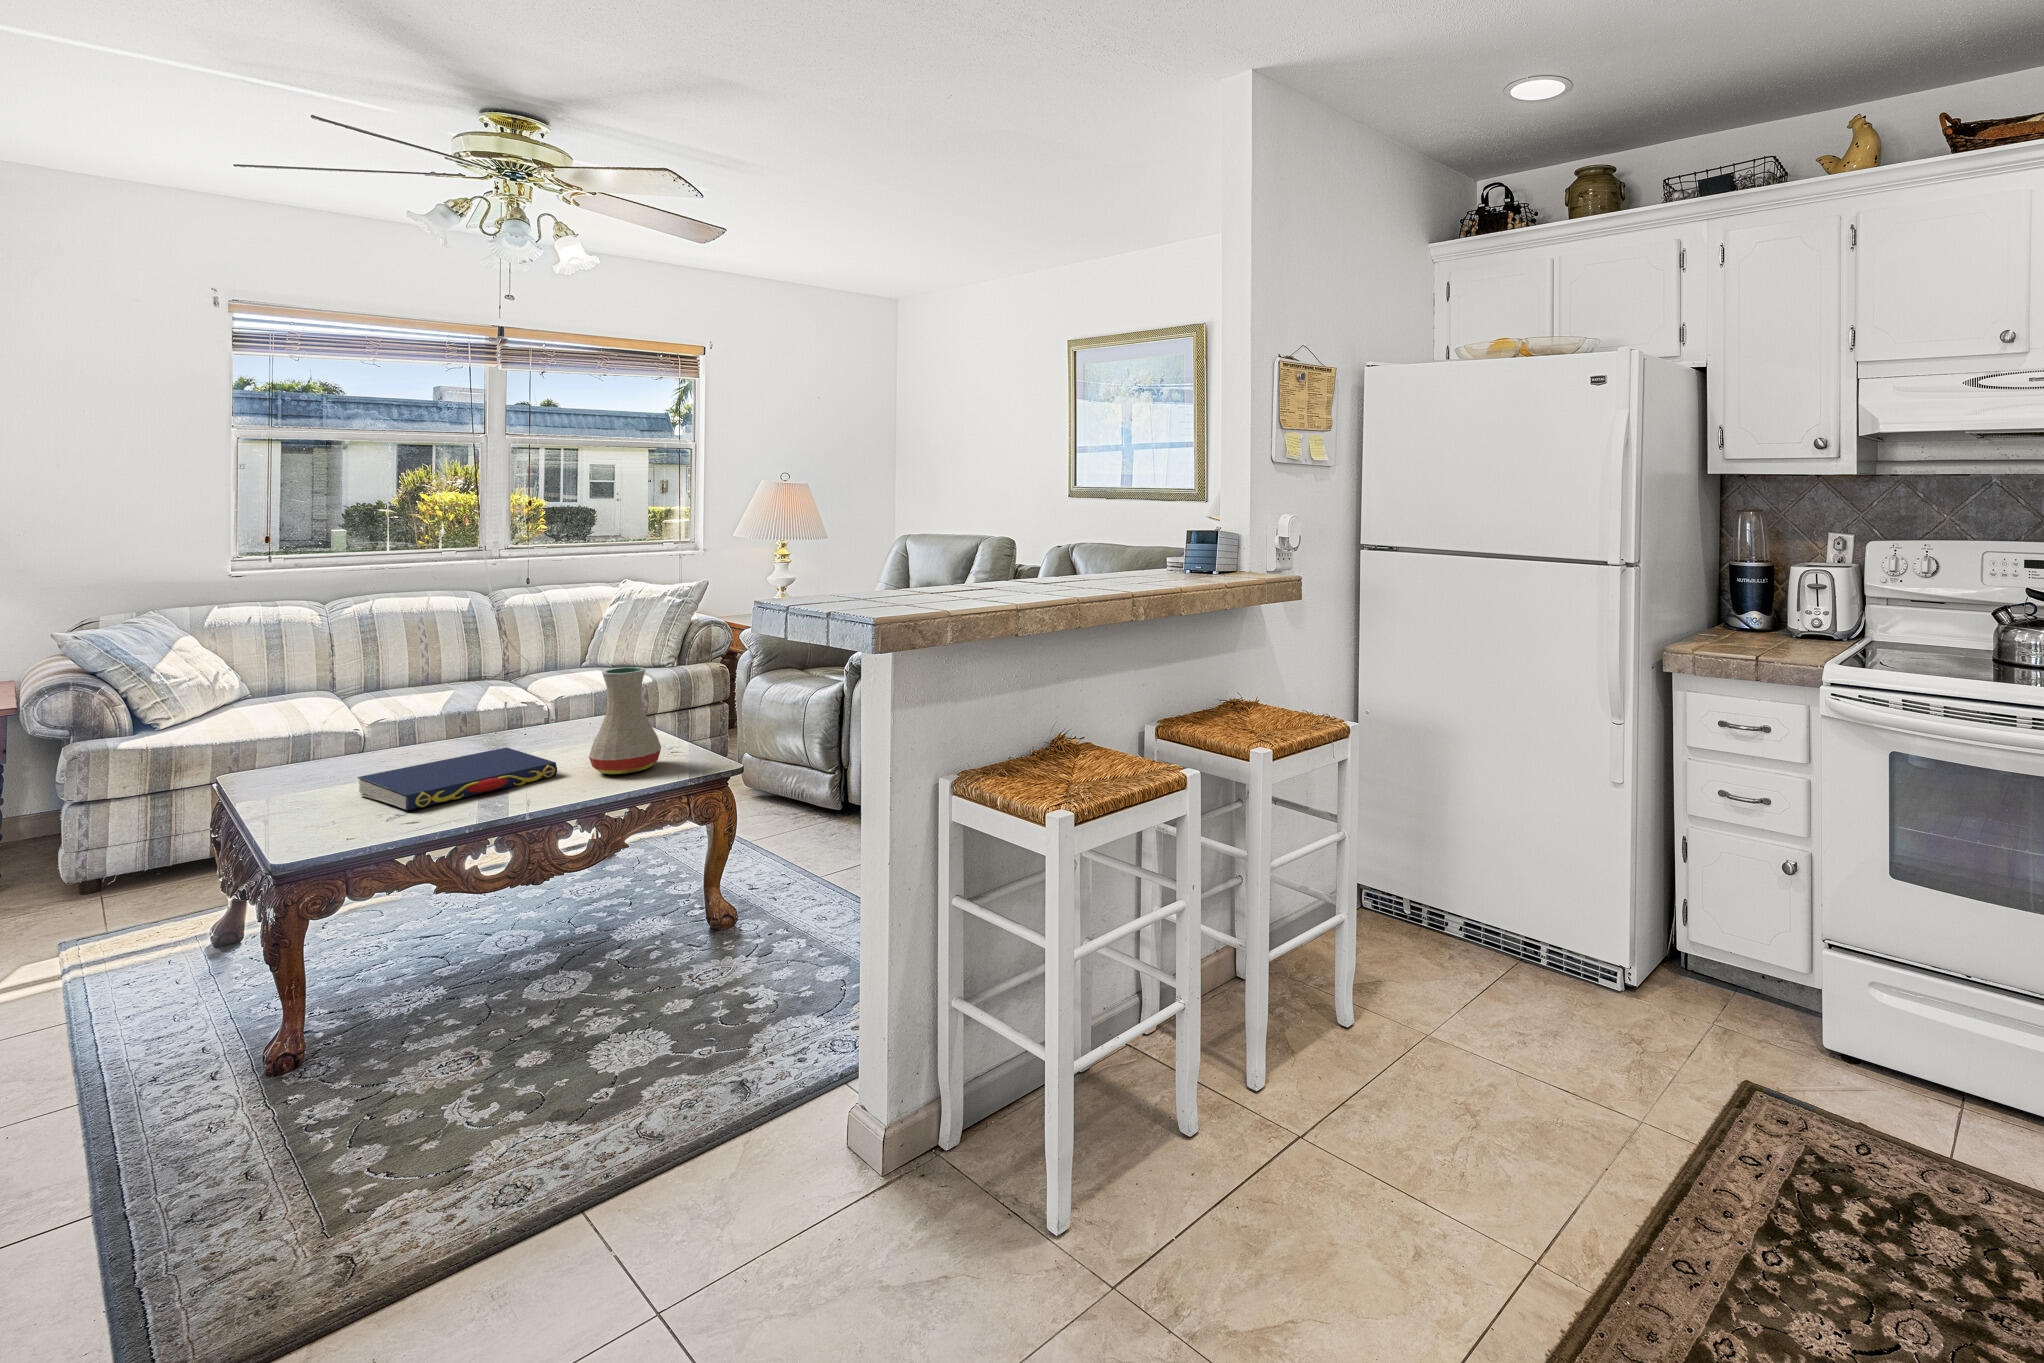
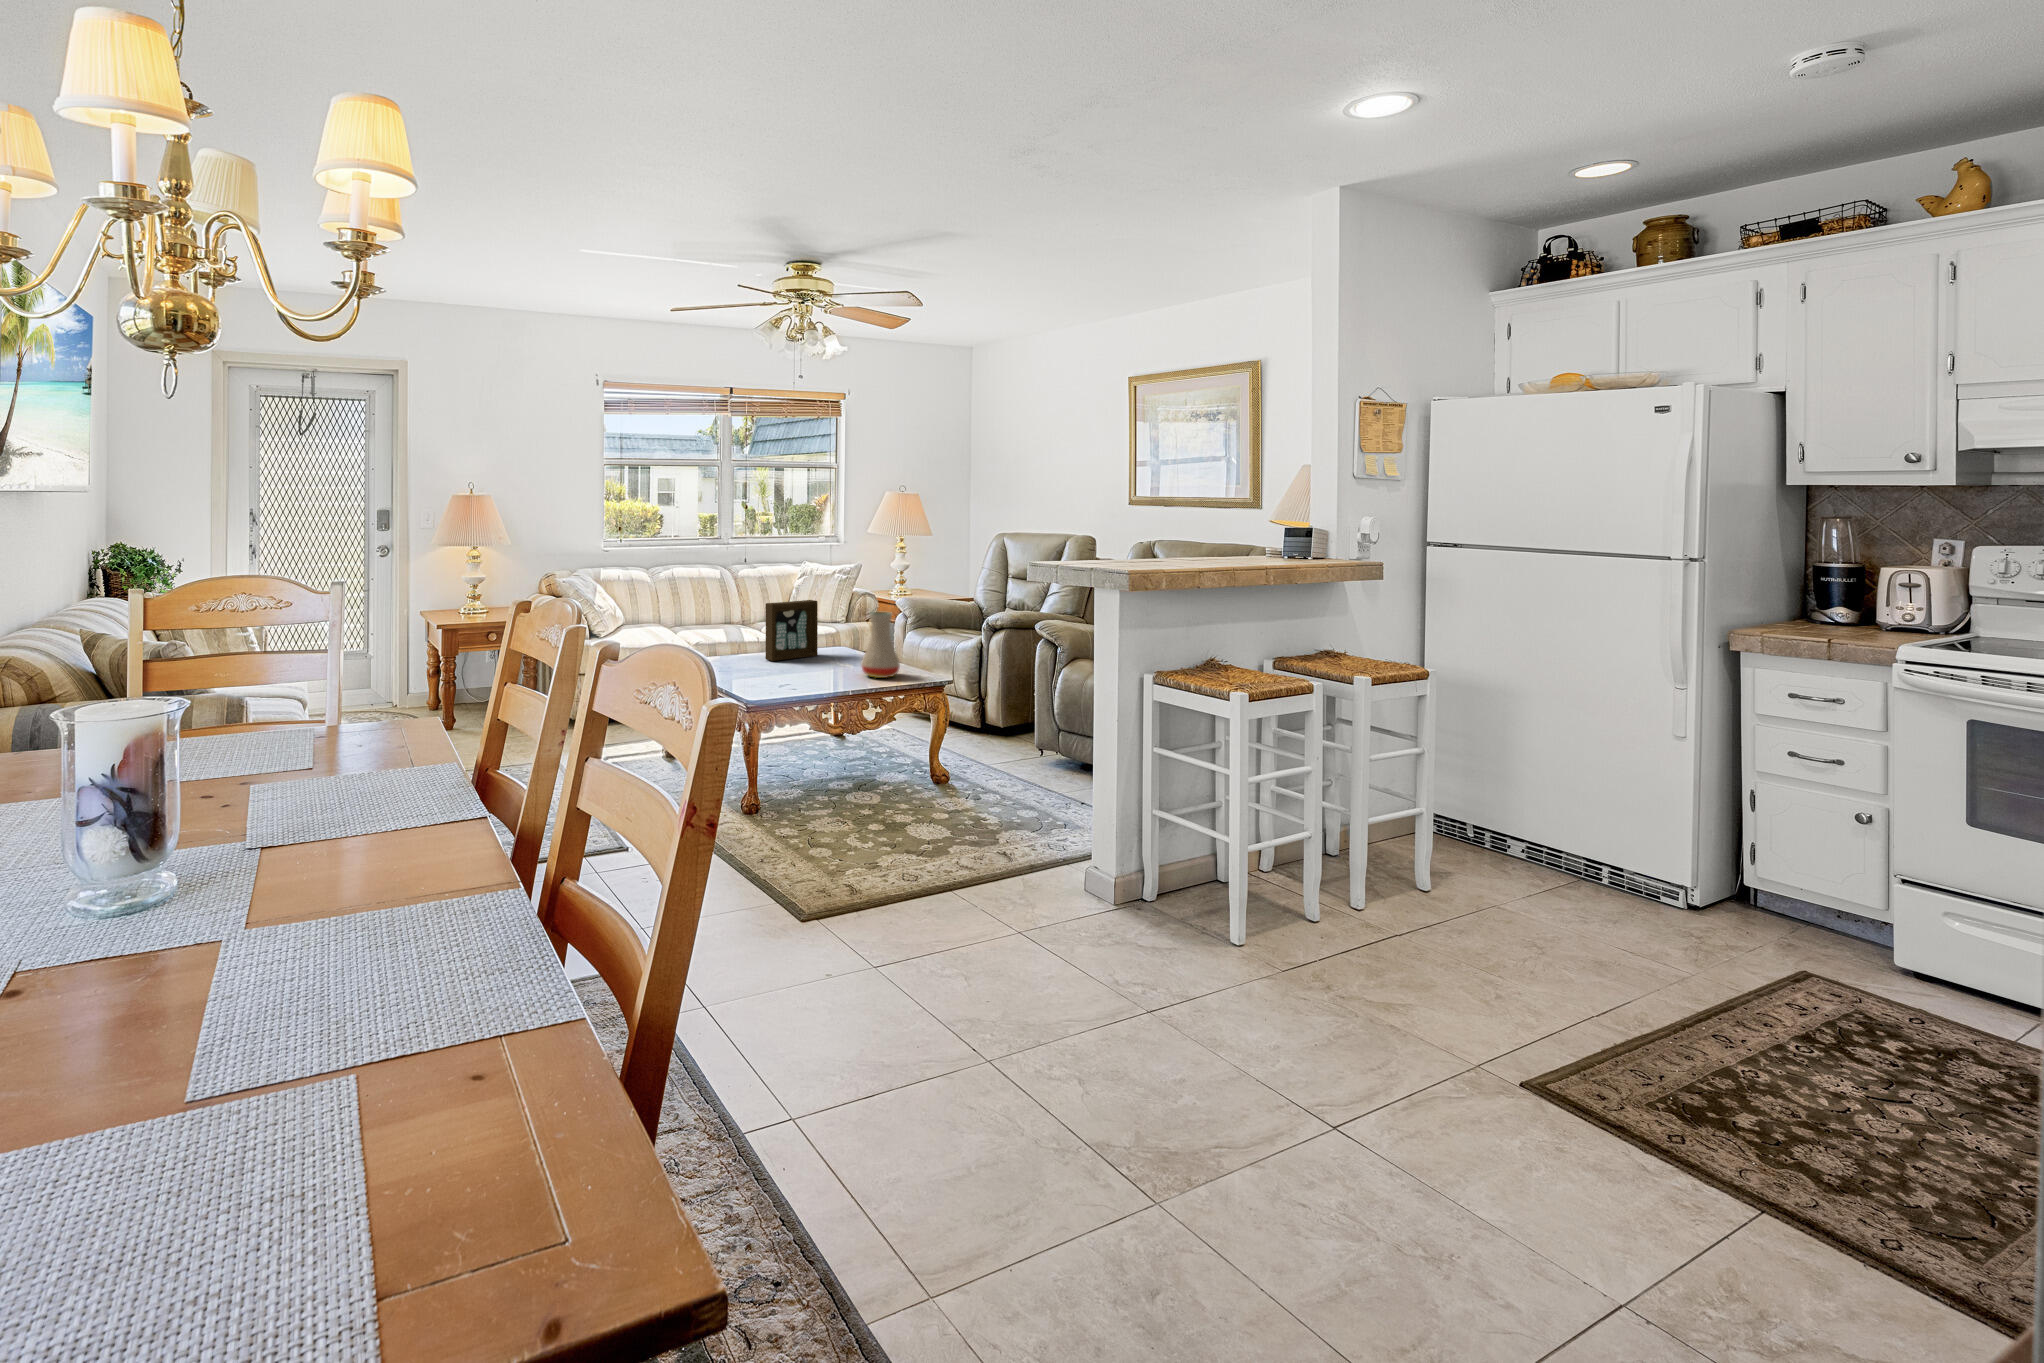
picture frame: none [442,648,555,754] -> present [765,600,818,661]
book: present [358,747,557,810] -> none [746,658,843,685]

